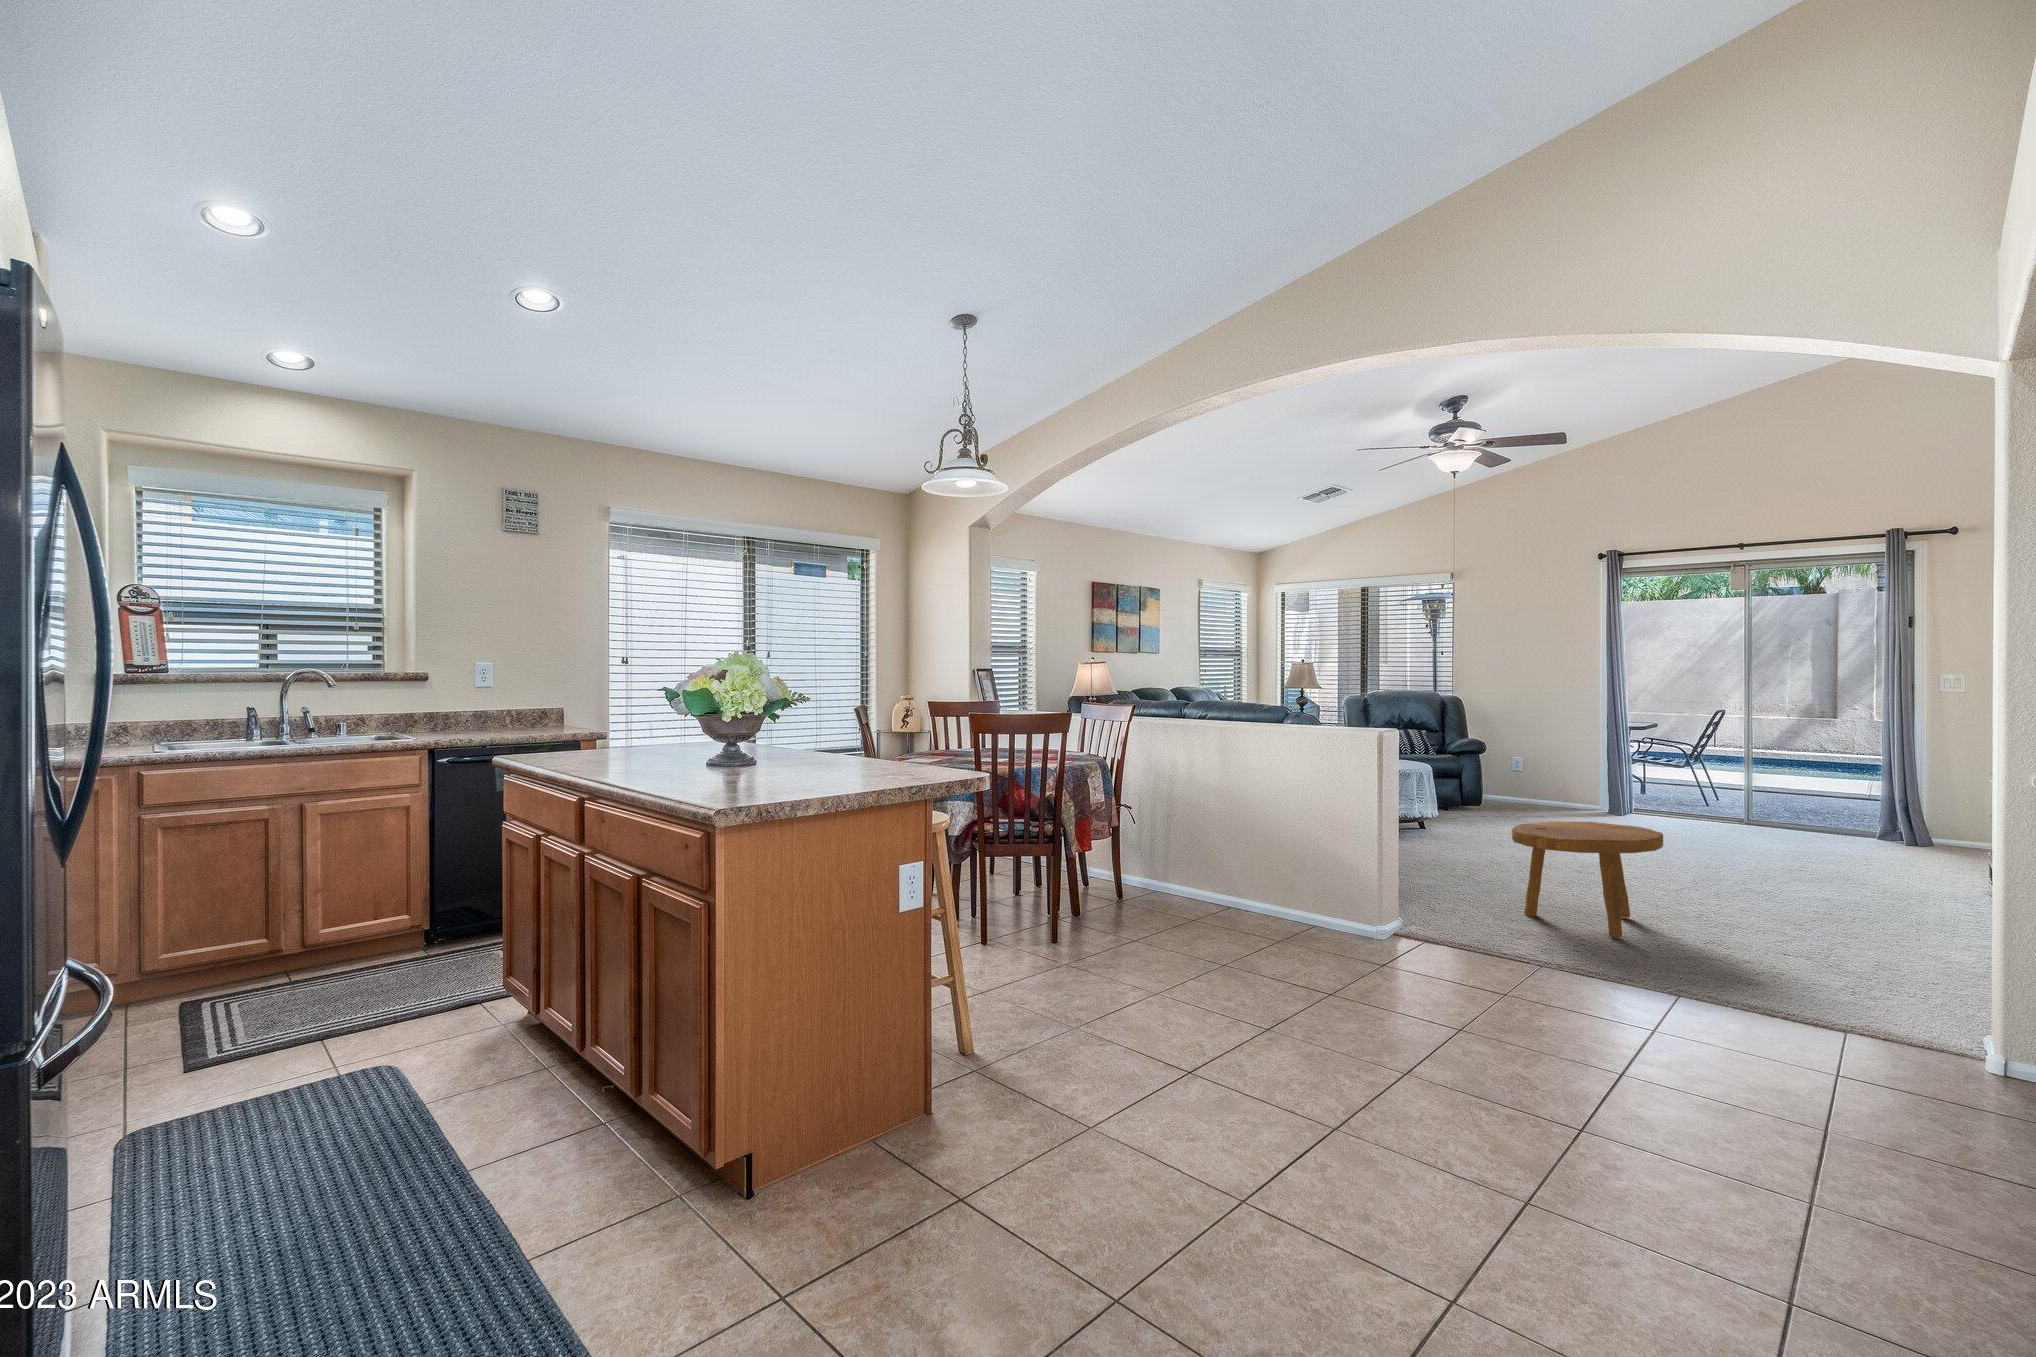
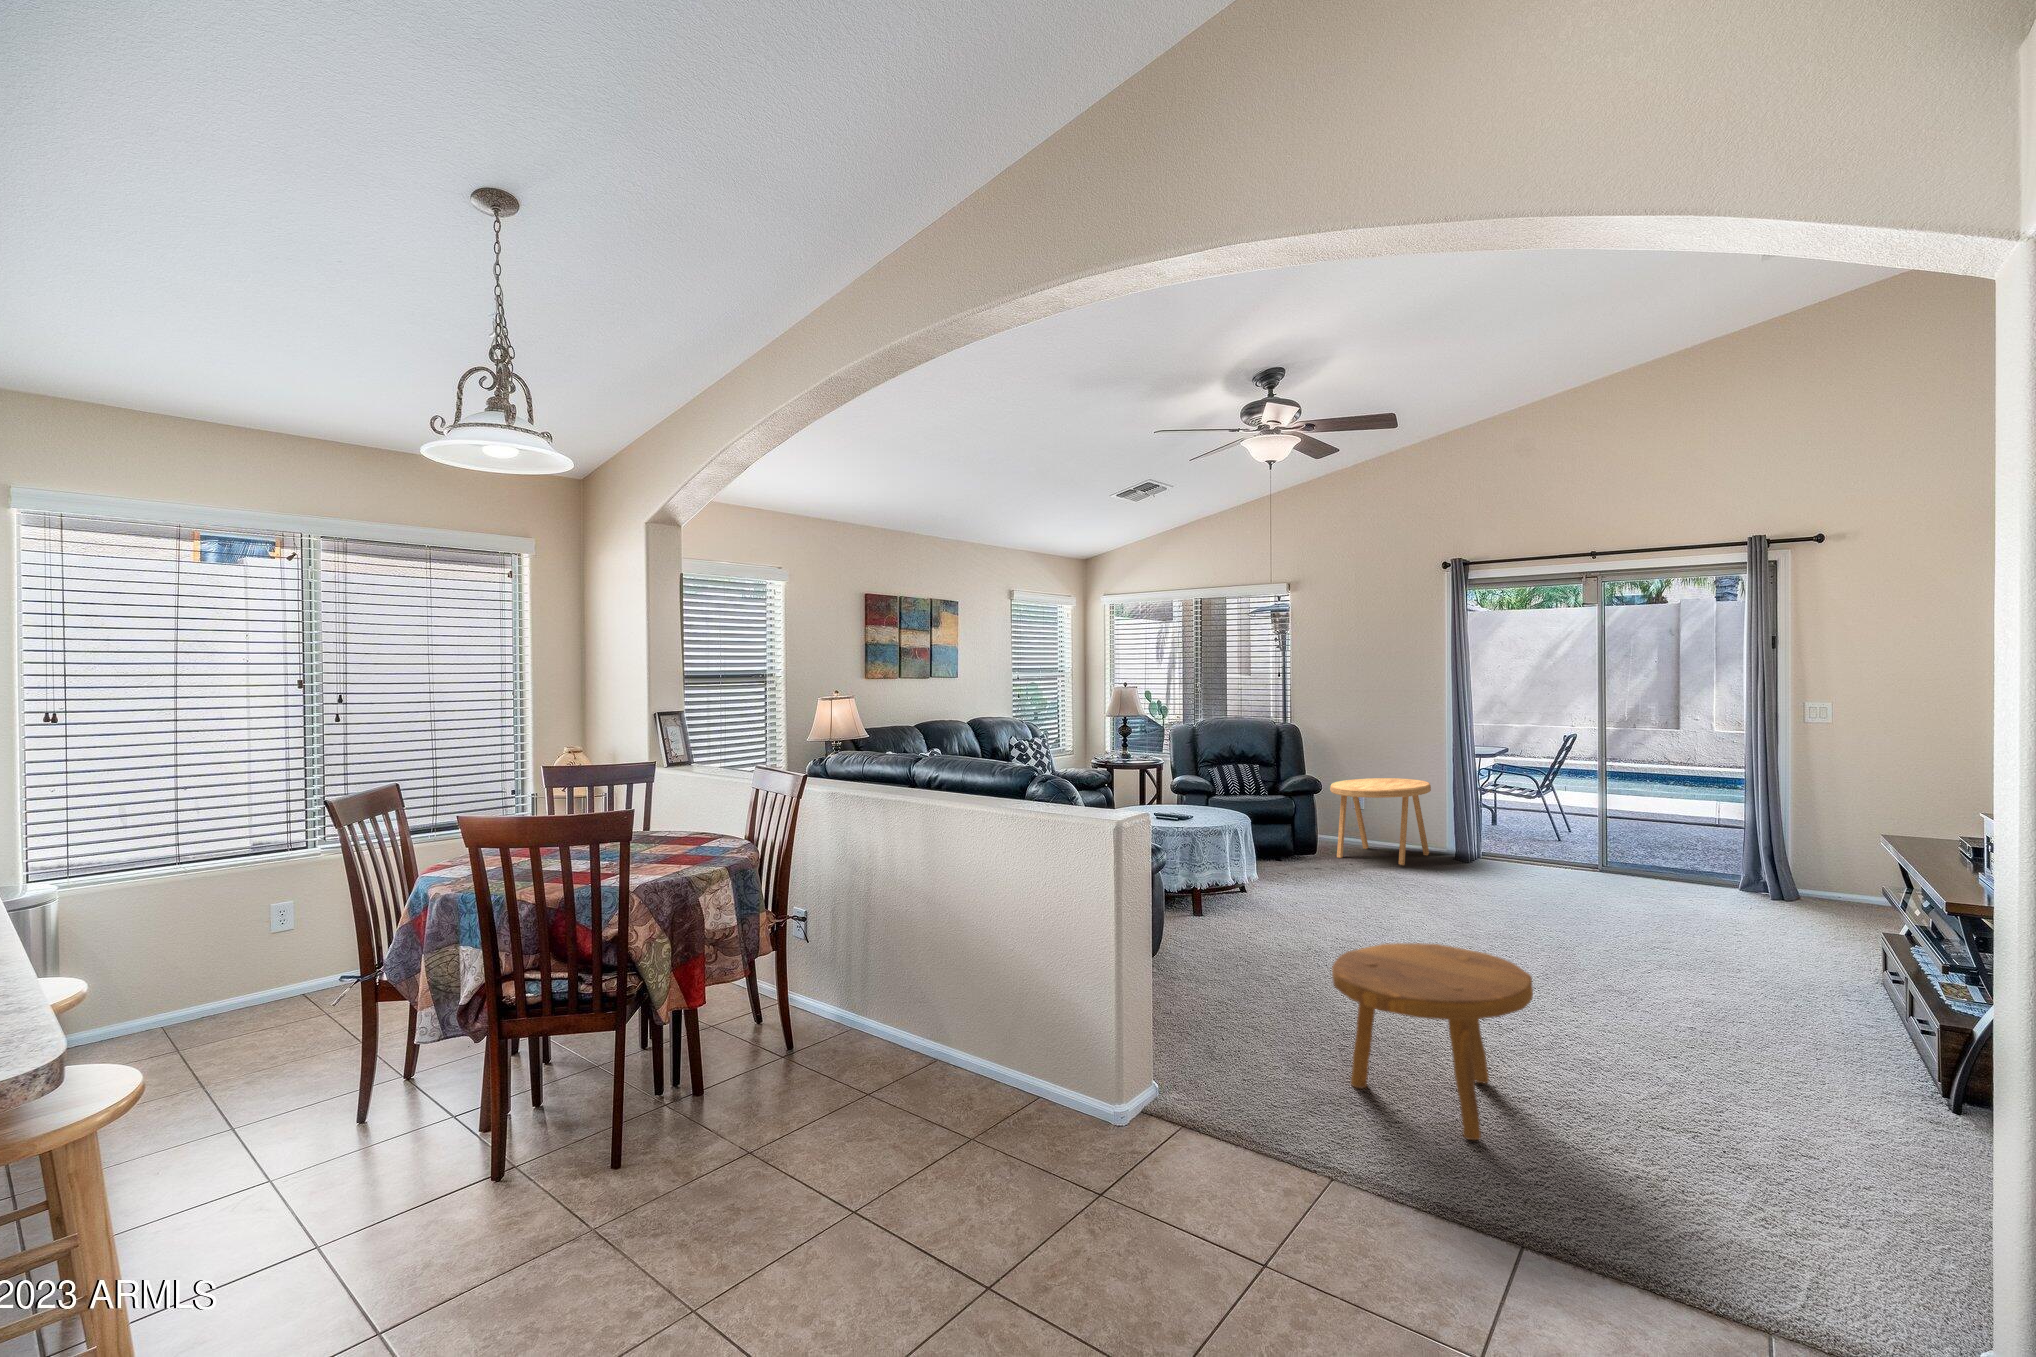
side table: none [1494,745,1587,816] -> present [1330,778,1431,865]

